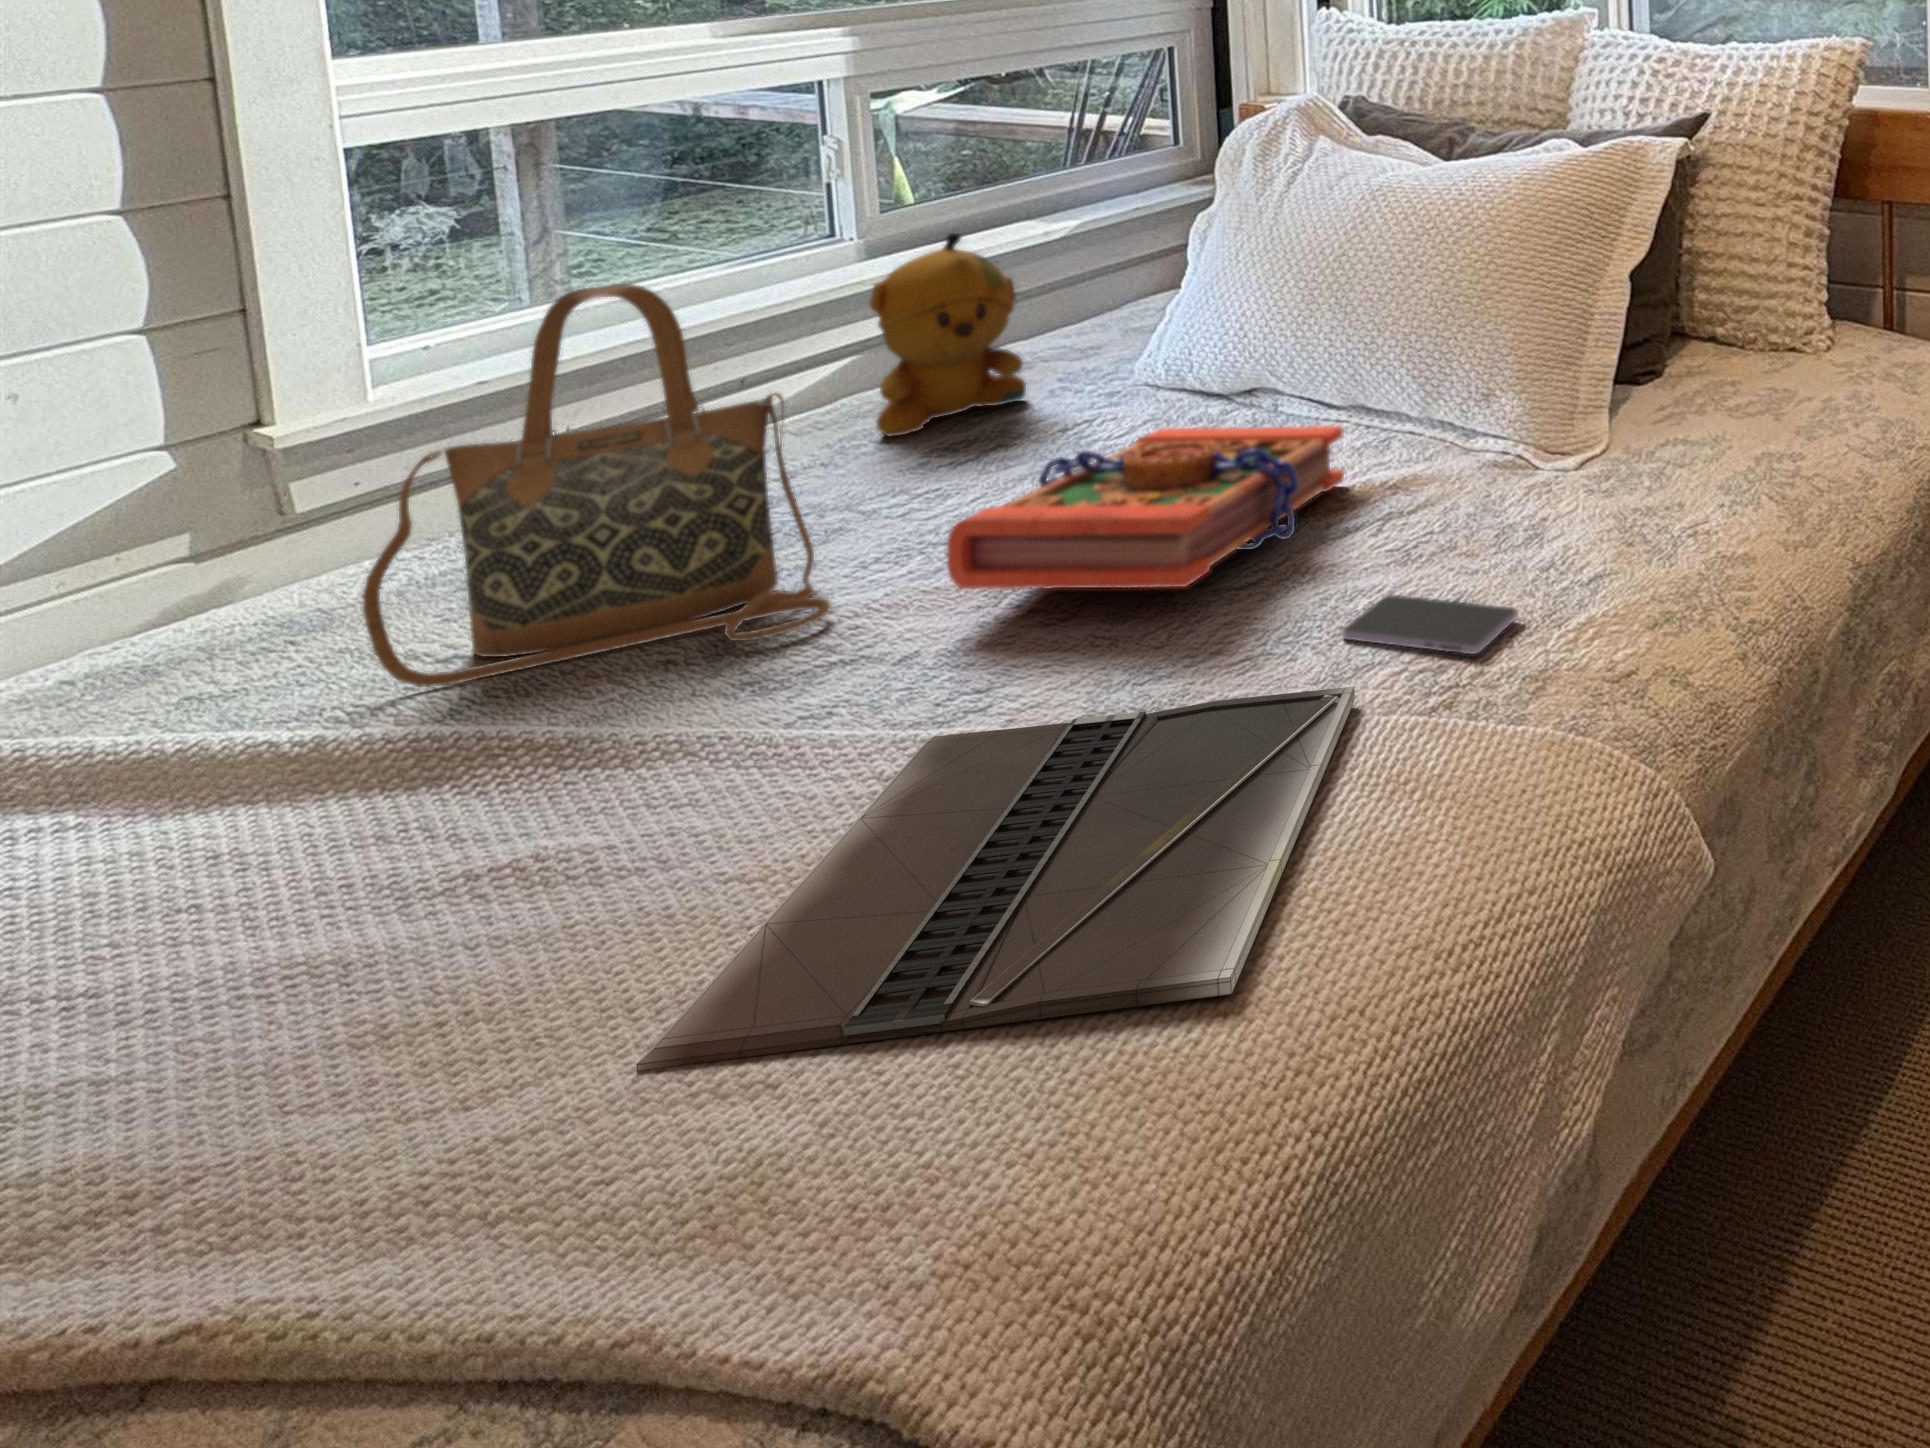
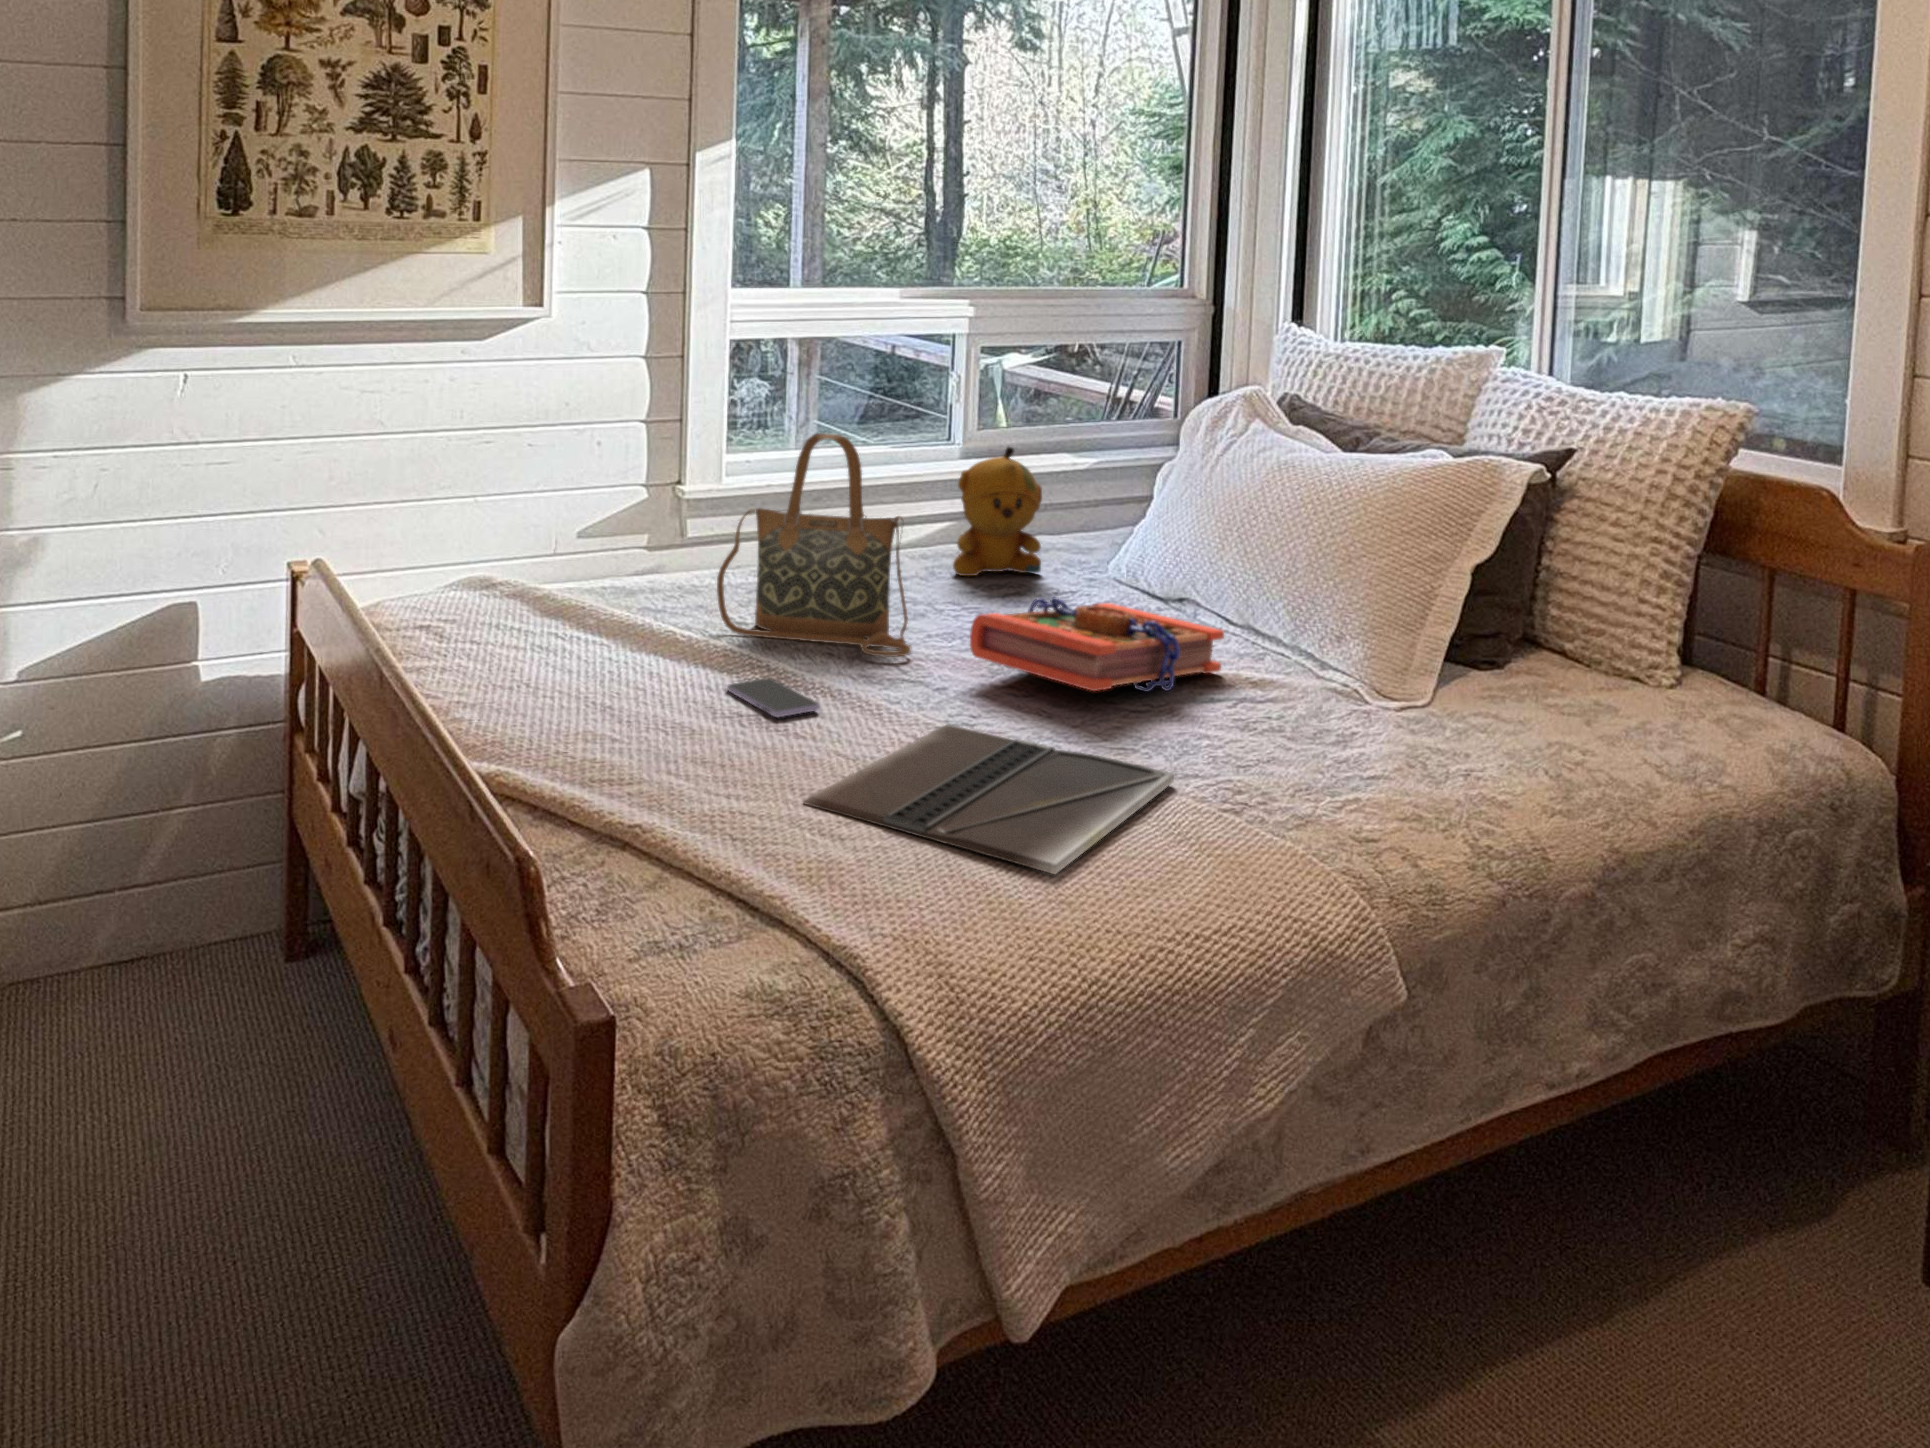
smartphone: present [1342,594,1518,654] -> present [727,678,820,717]

